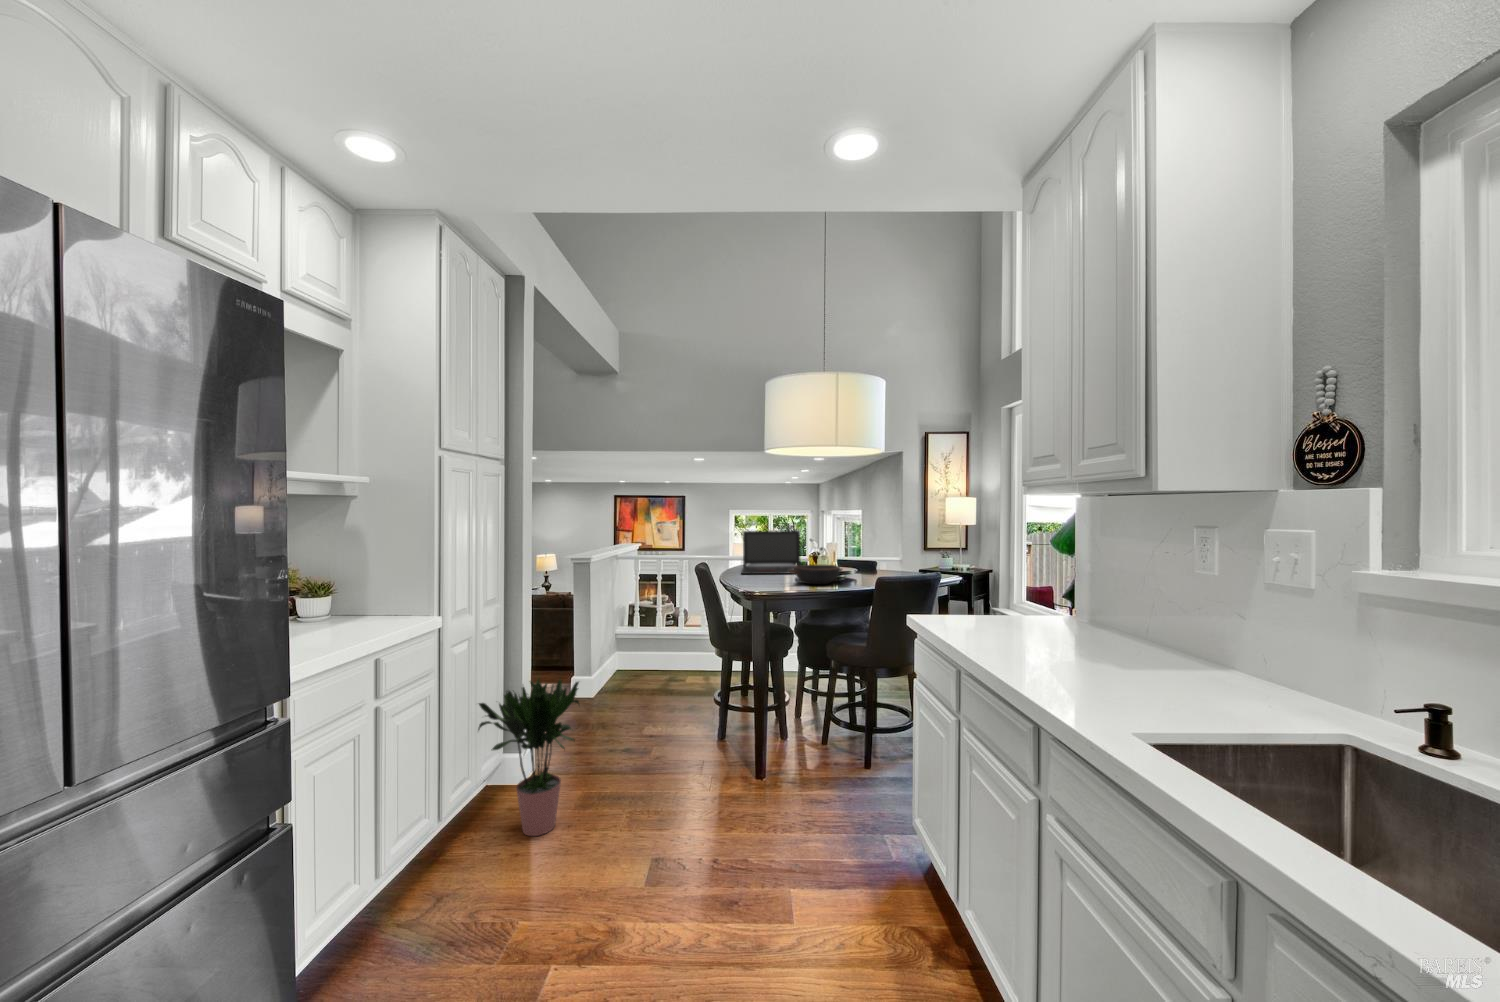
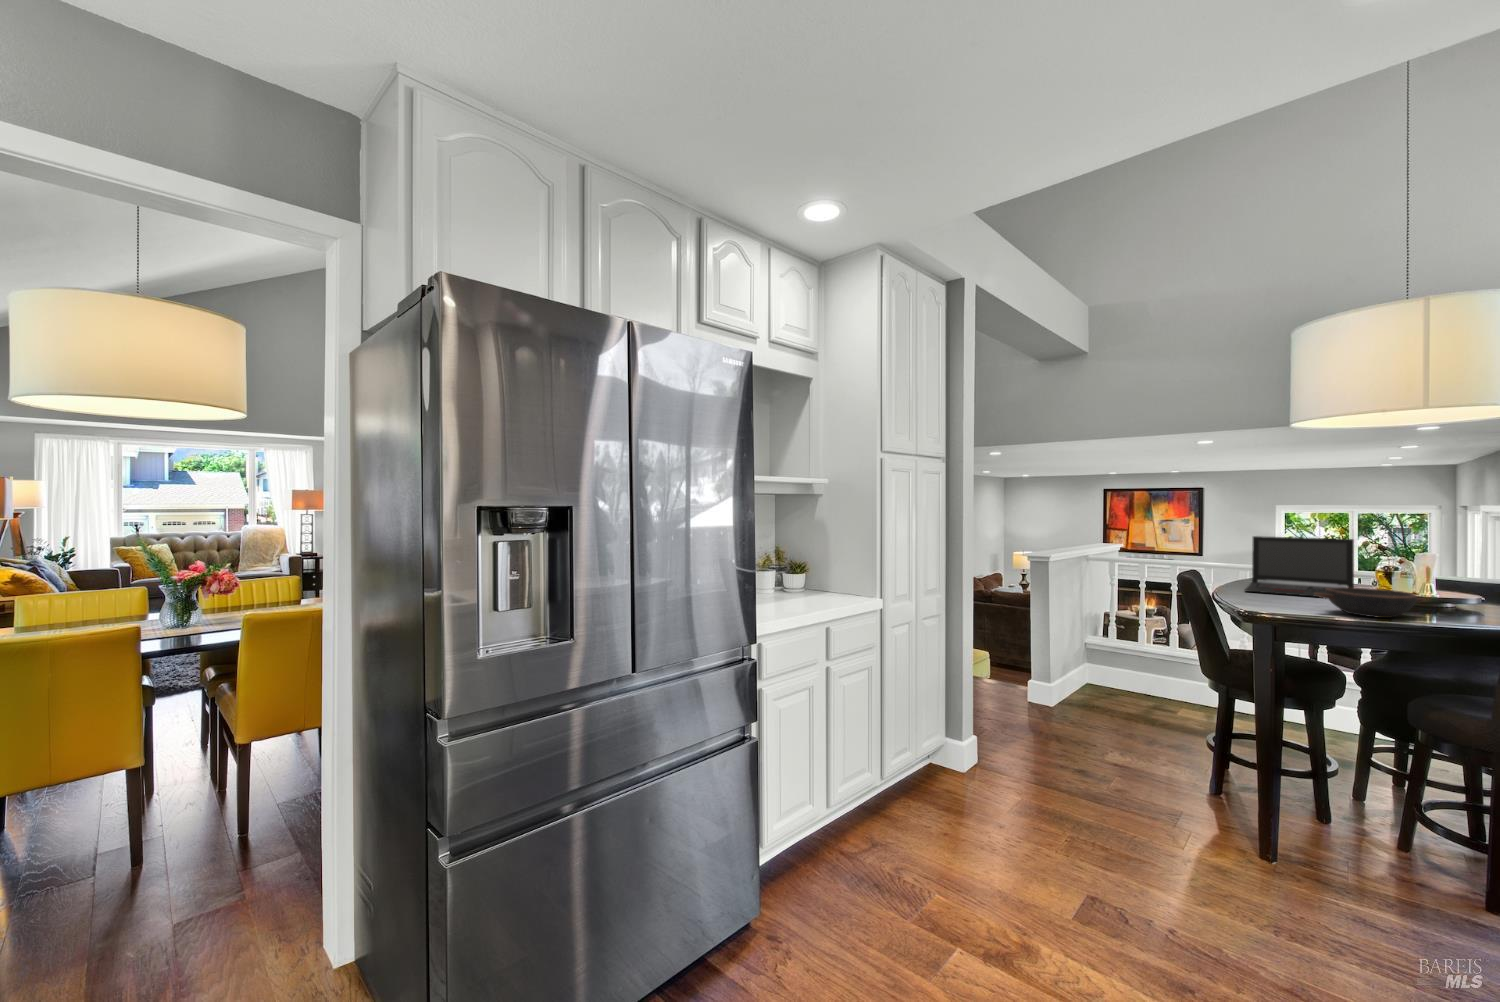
potted plant: present [478,679,579,836] -> none [910,662,1023,826]

